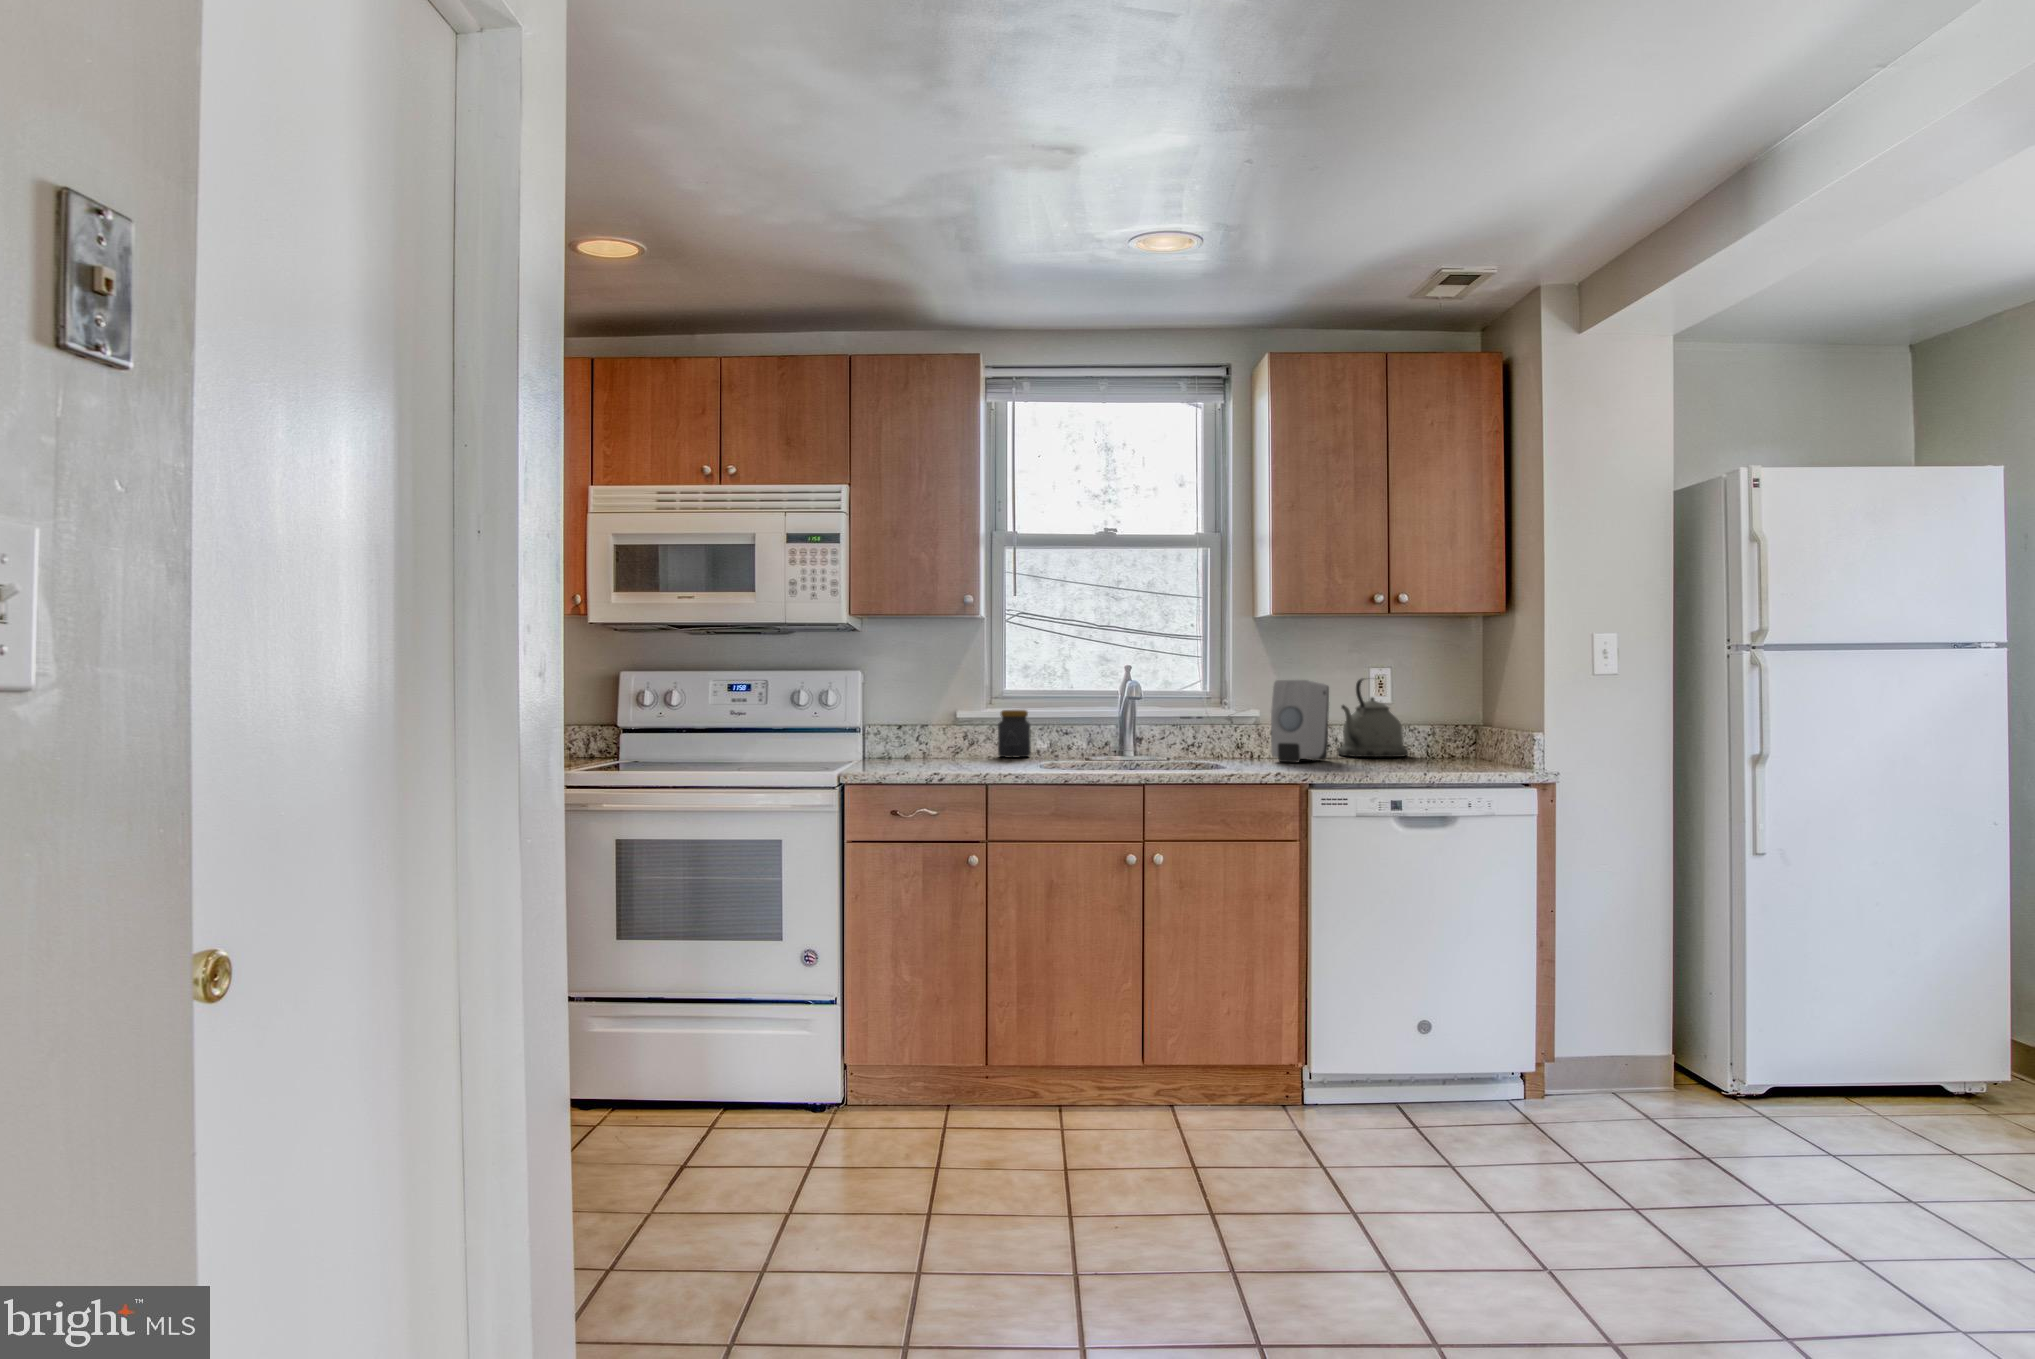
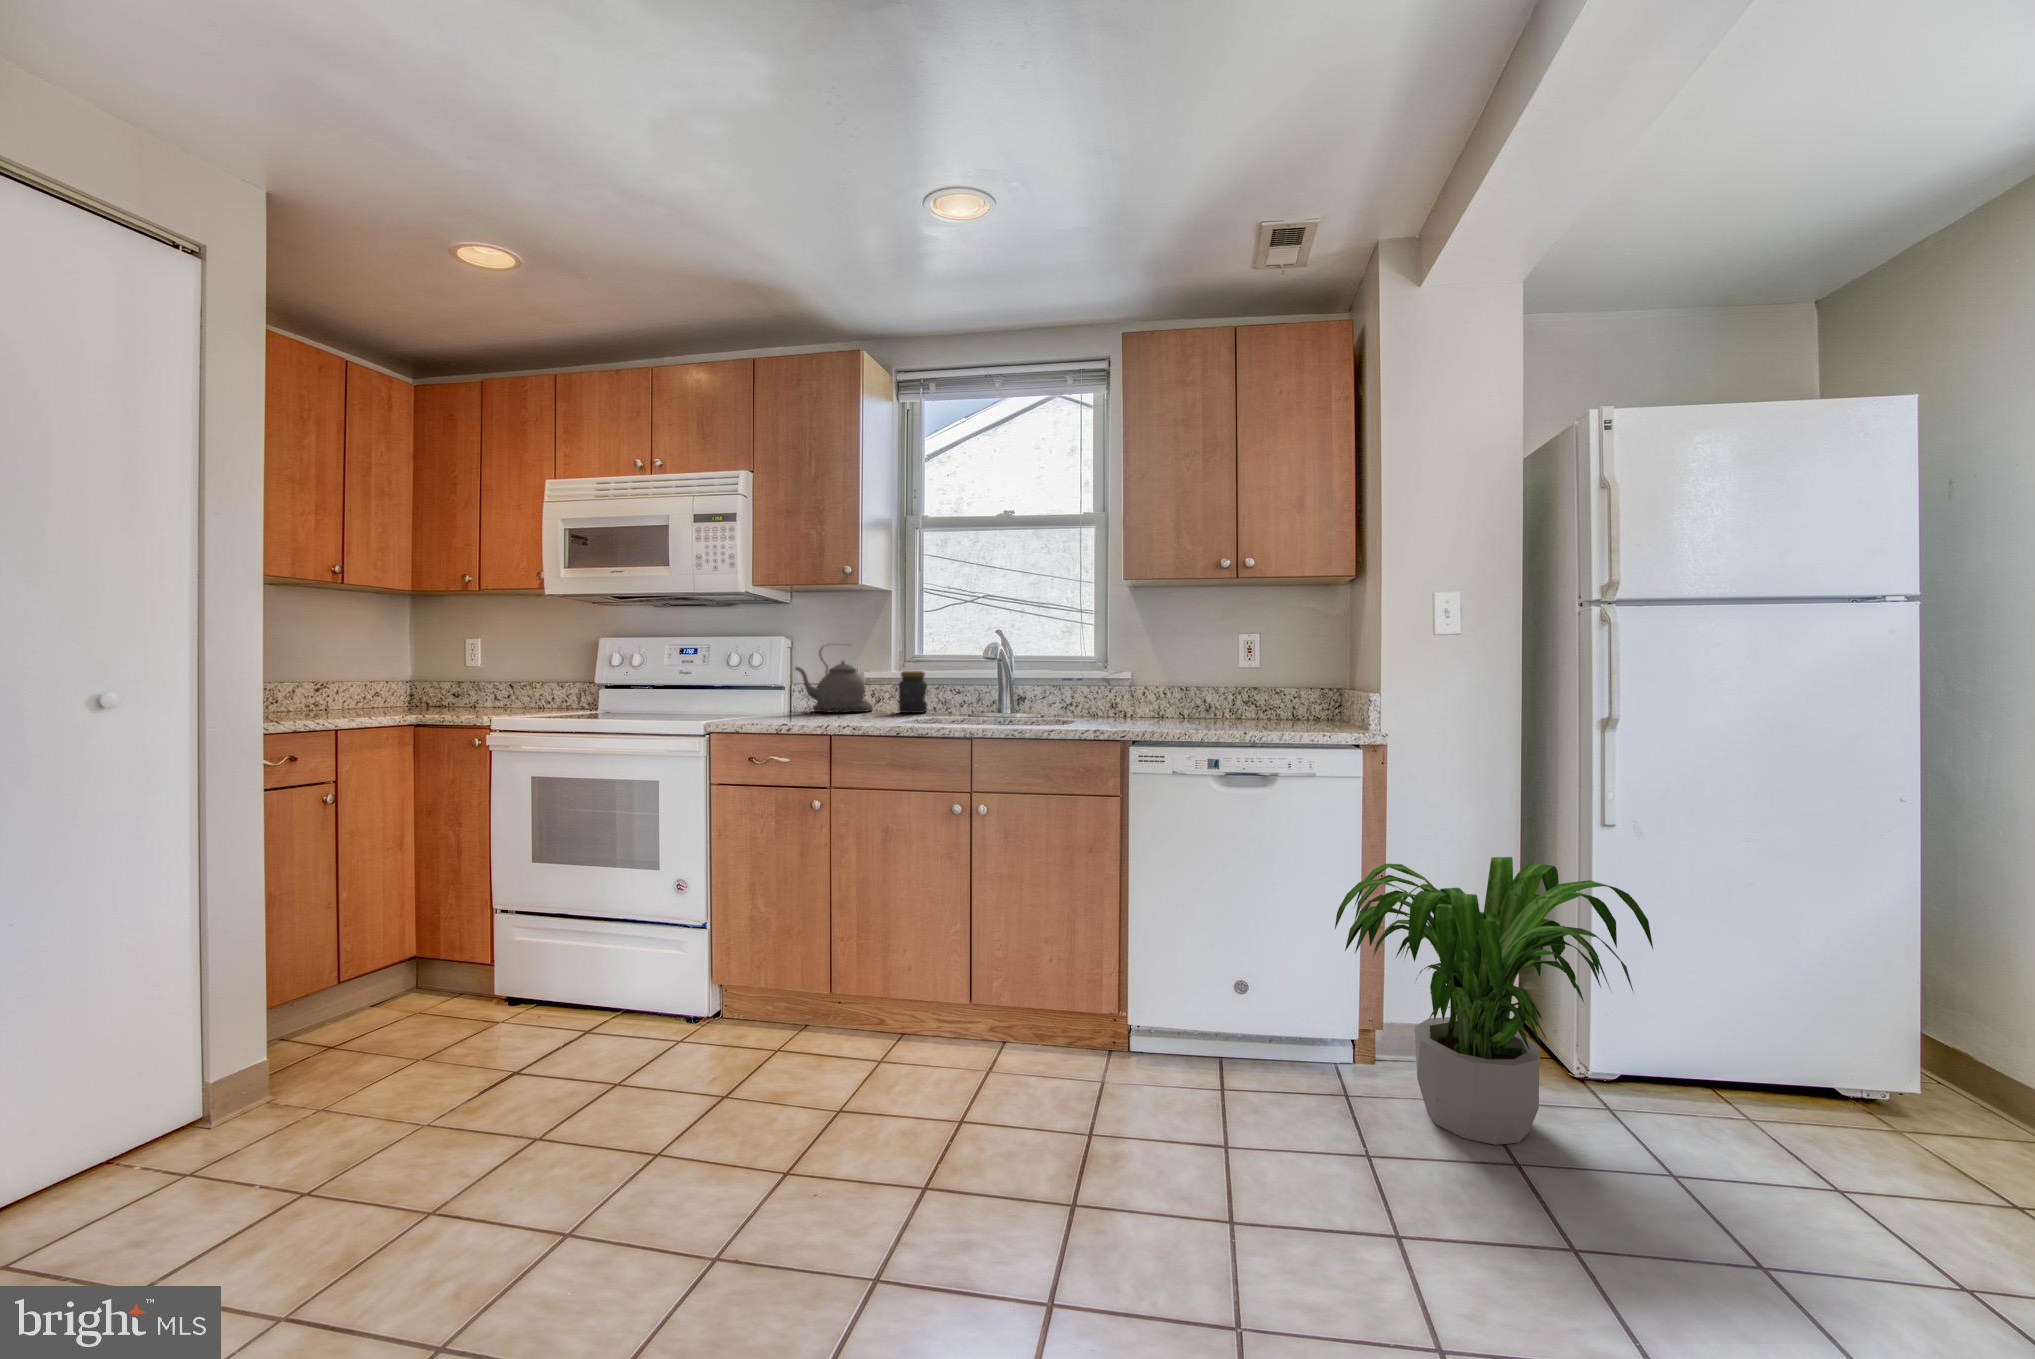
kettle: present [1338,678,1409,757] -> present [796,648,873,712]
soap dispenser: present [1271,680,1329,762] -> none [1127,643,1189,721]
potted plant: none [1532,888,1817,1151] -> present [1335,857,1653,1145]

